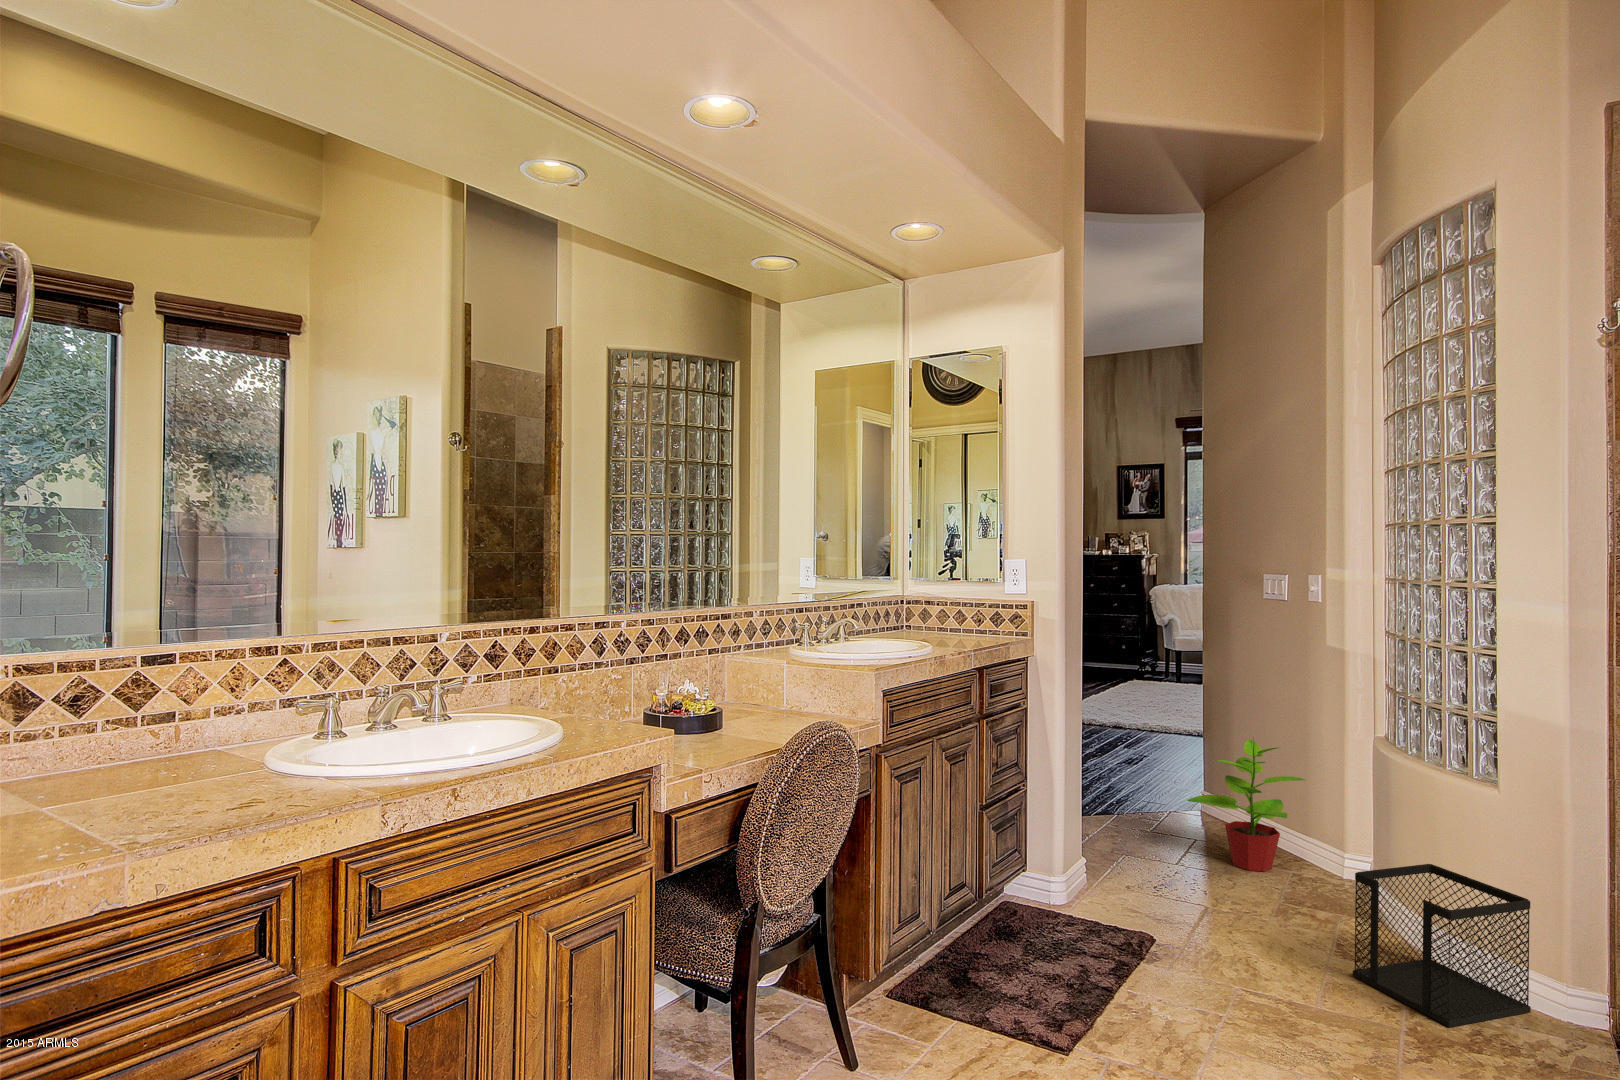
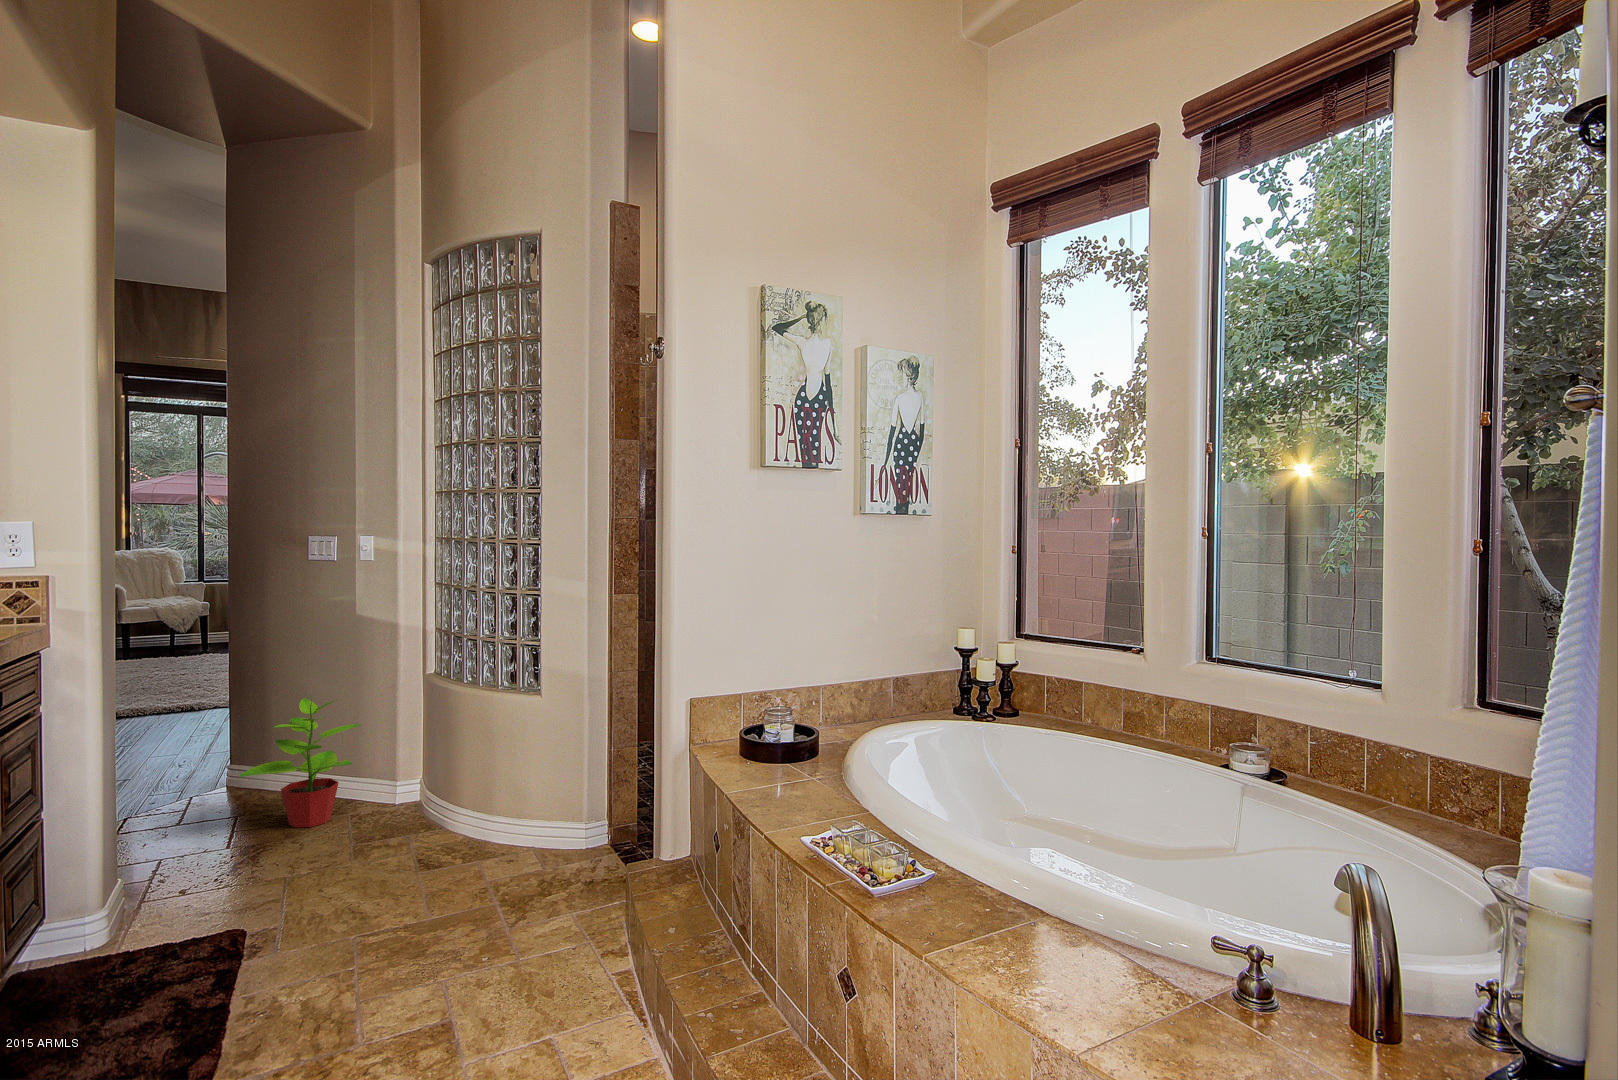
wastebasket: present [1353,864,1531,1027] -> none [442,766,564,888]

